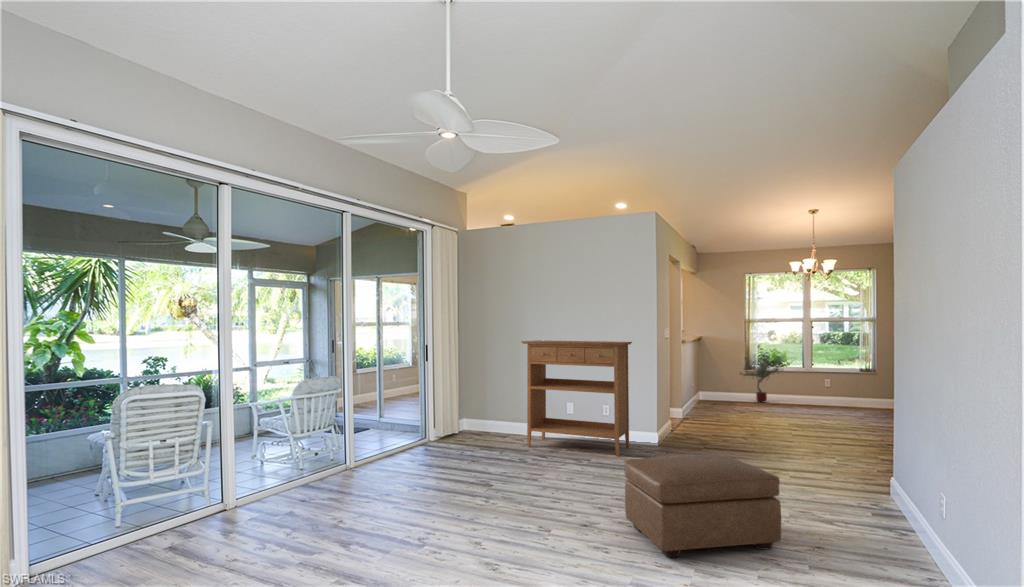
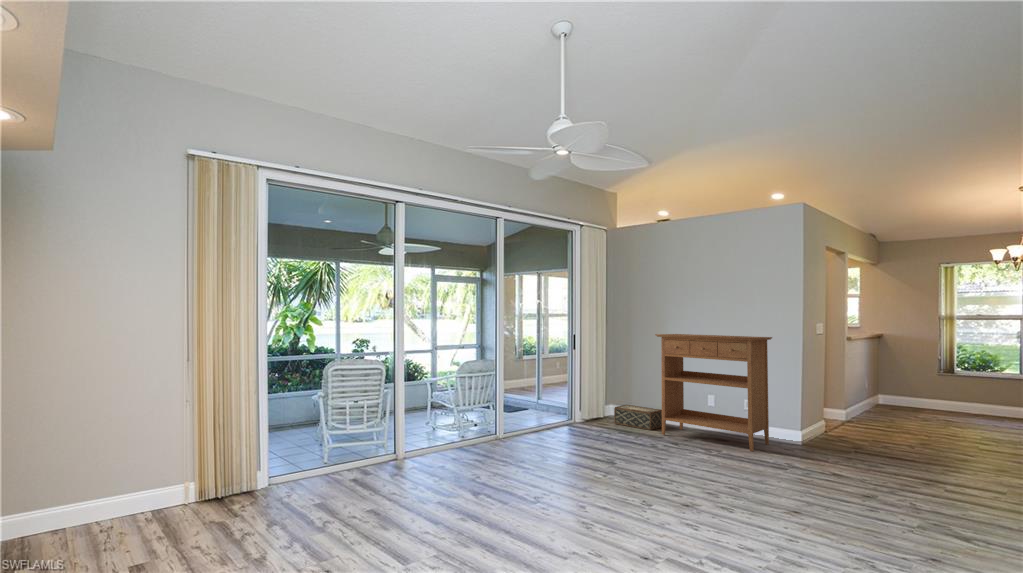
potted tree: present [740,353,783,402] -> none [935,353,998,412]
woven basket: none [474,417,525,442] -> present [614,405,662,430]
ottoman: present [624,454,781,557] -> none [724,449,887,552]

